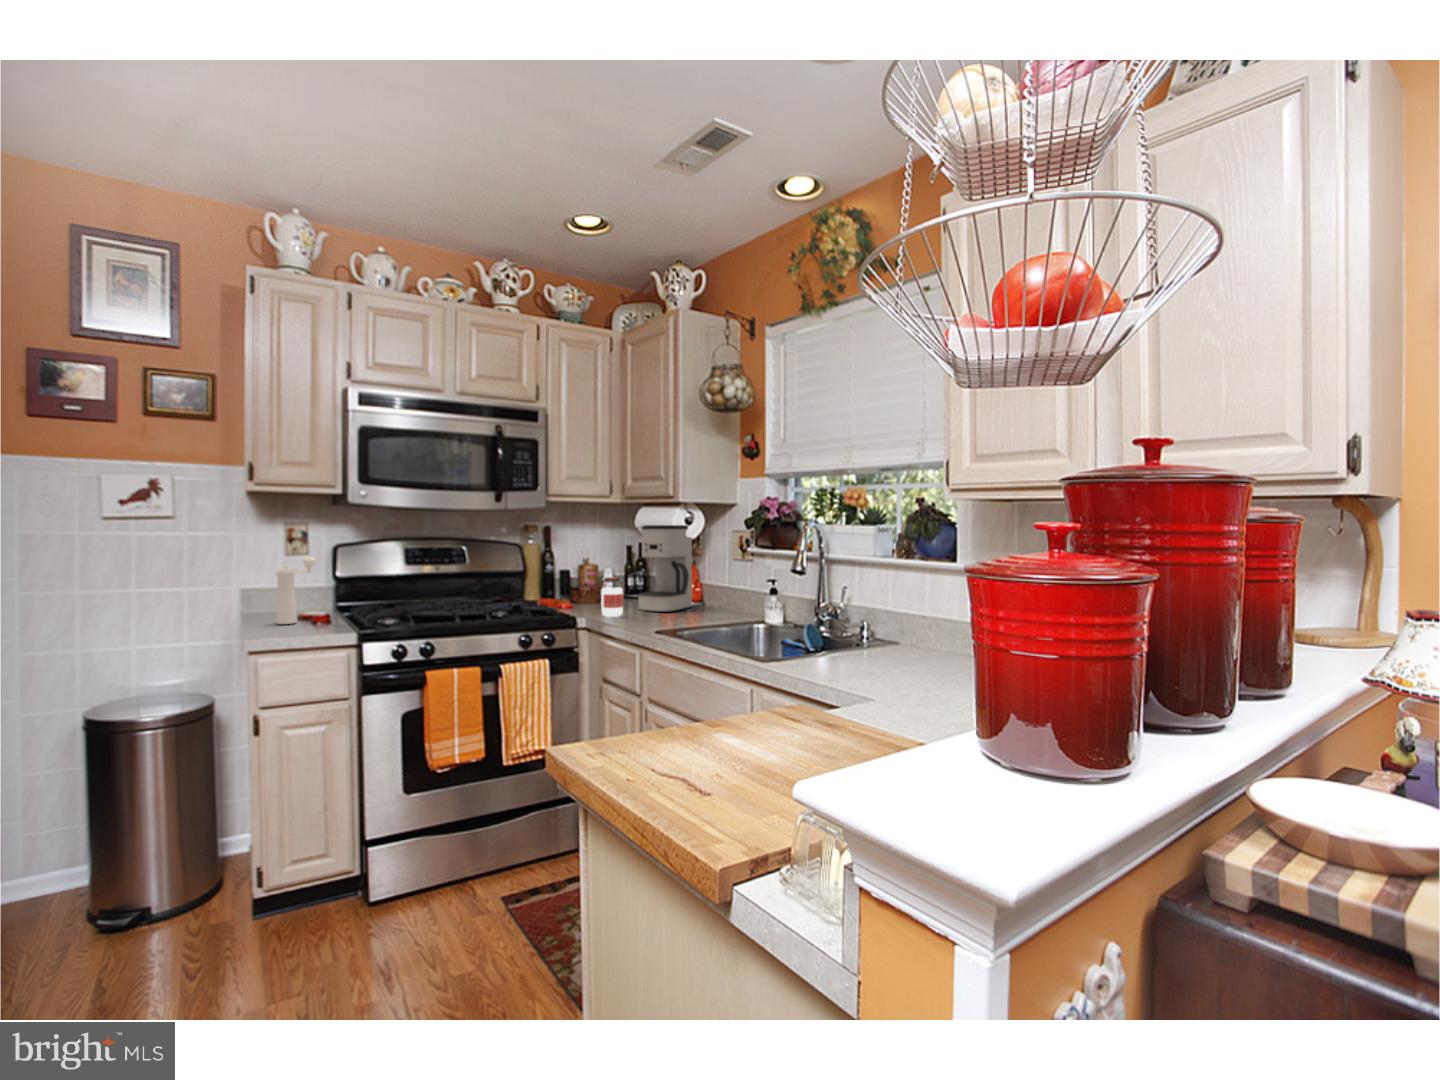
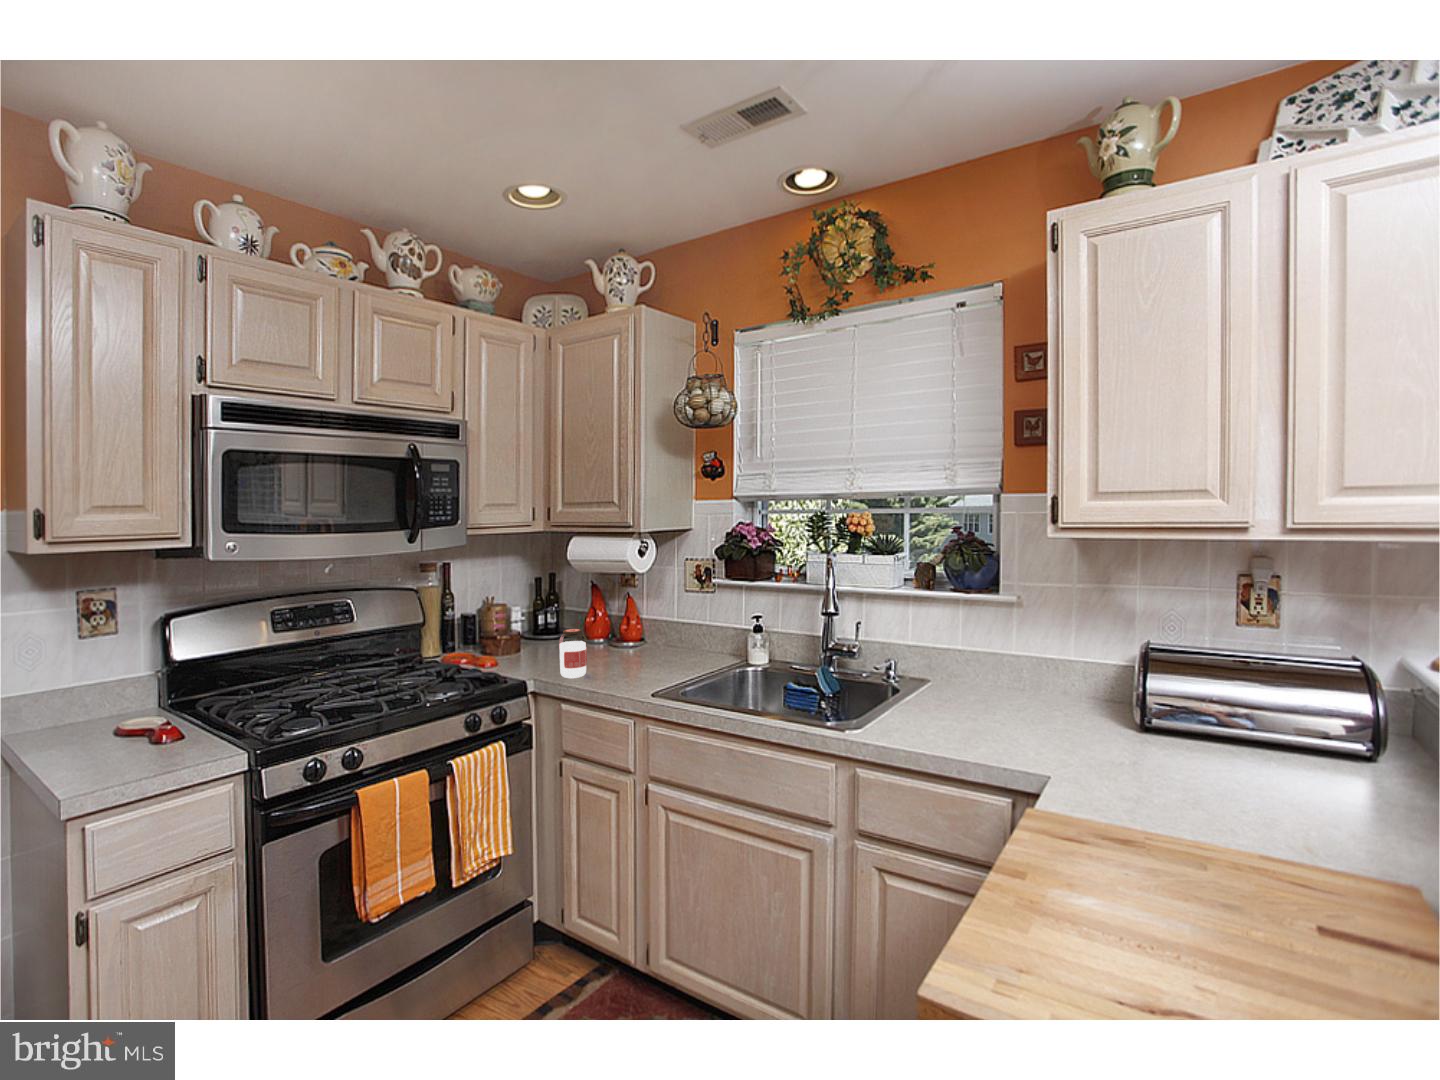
coffee maker: present [638,525,692,612] -> none [591,558,651,664]
pepper mill: present [276,557,316,624] -> none [95,631,158,739]

